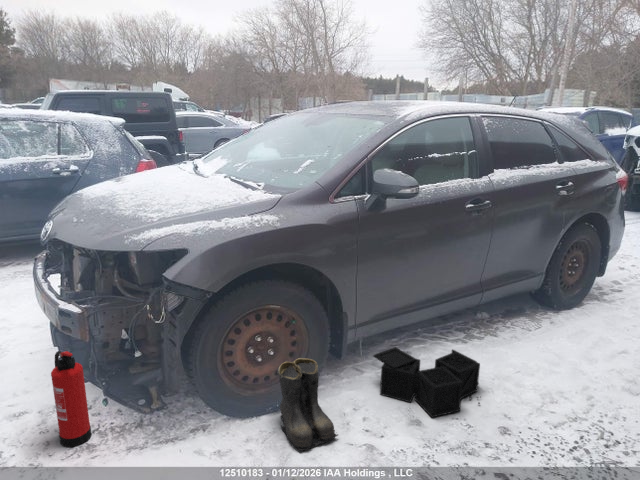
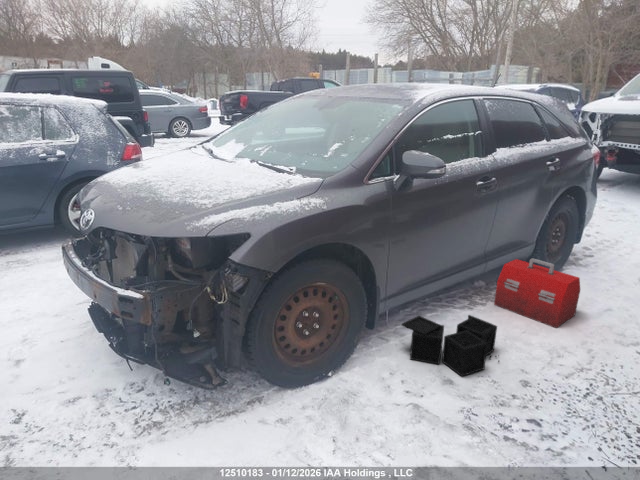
toolbox: none [493,290,590,370] -> present [494,258,580,328]
fire extinguisher: present [51,351,92,447] -> none [114,336,153,428]
boots: present [277,358,338,451] -> none [326,330,387,414]

